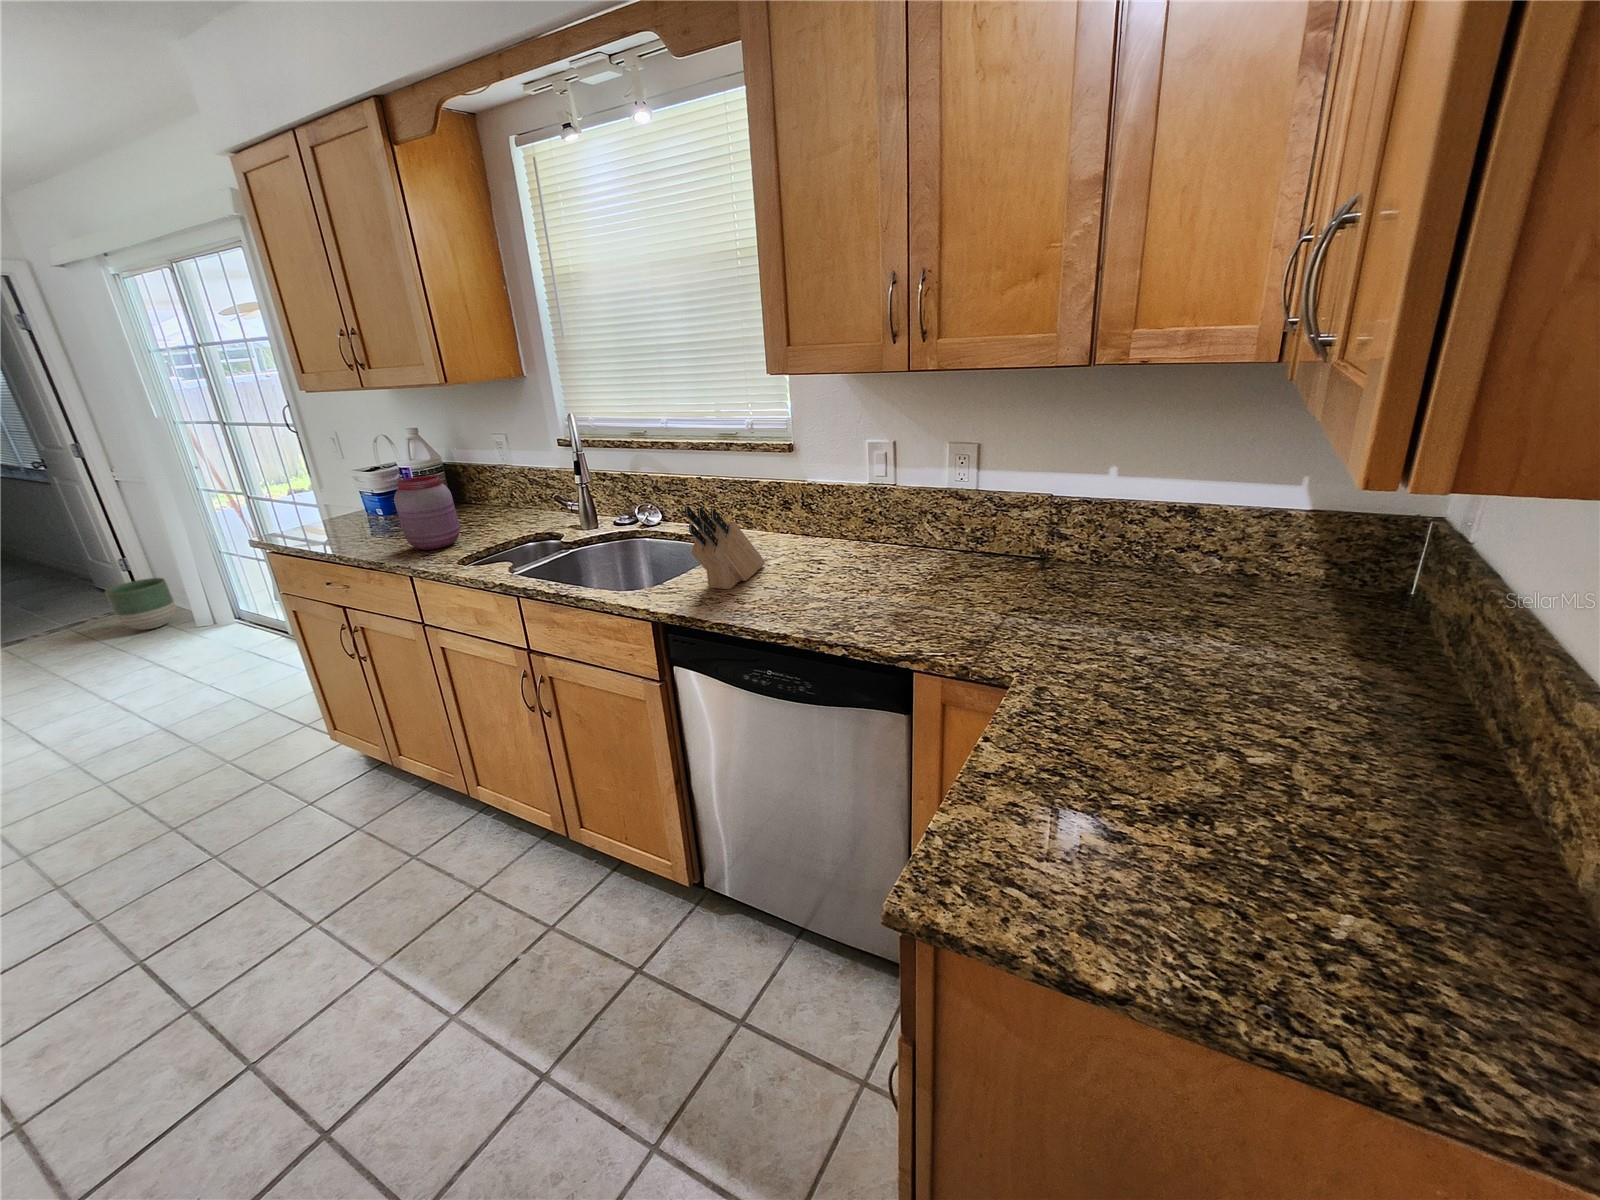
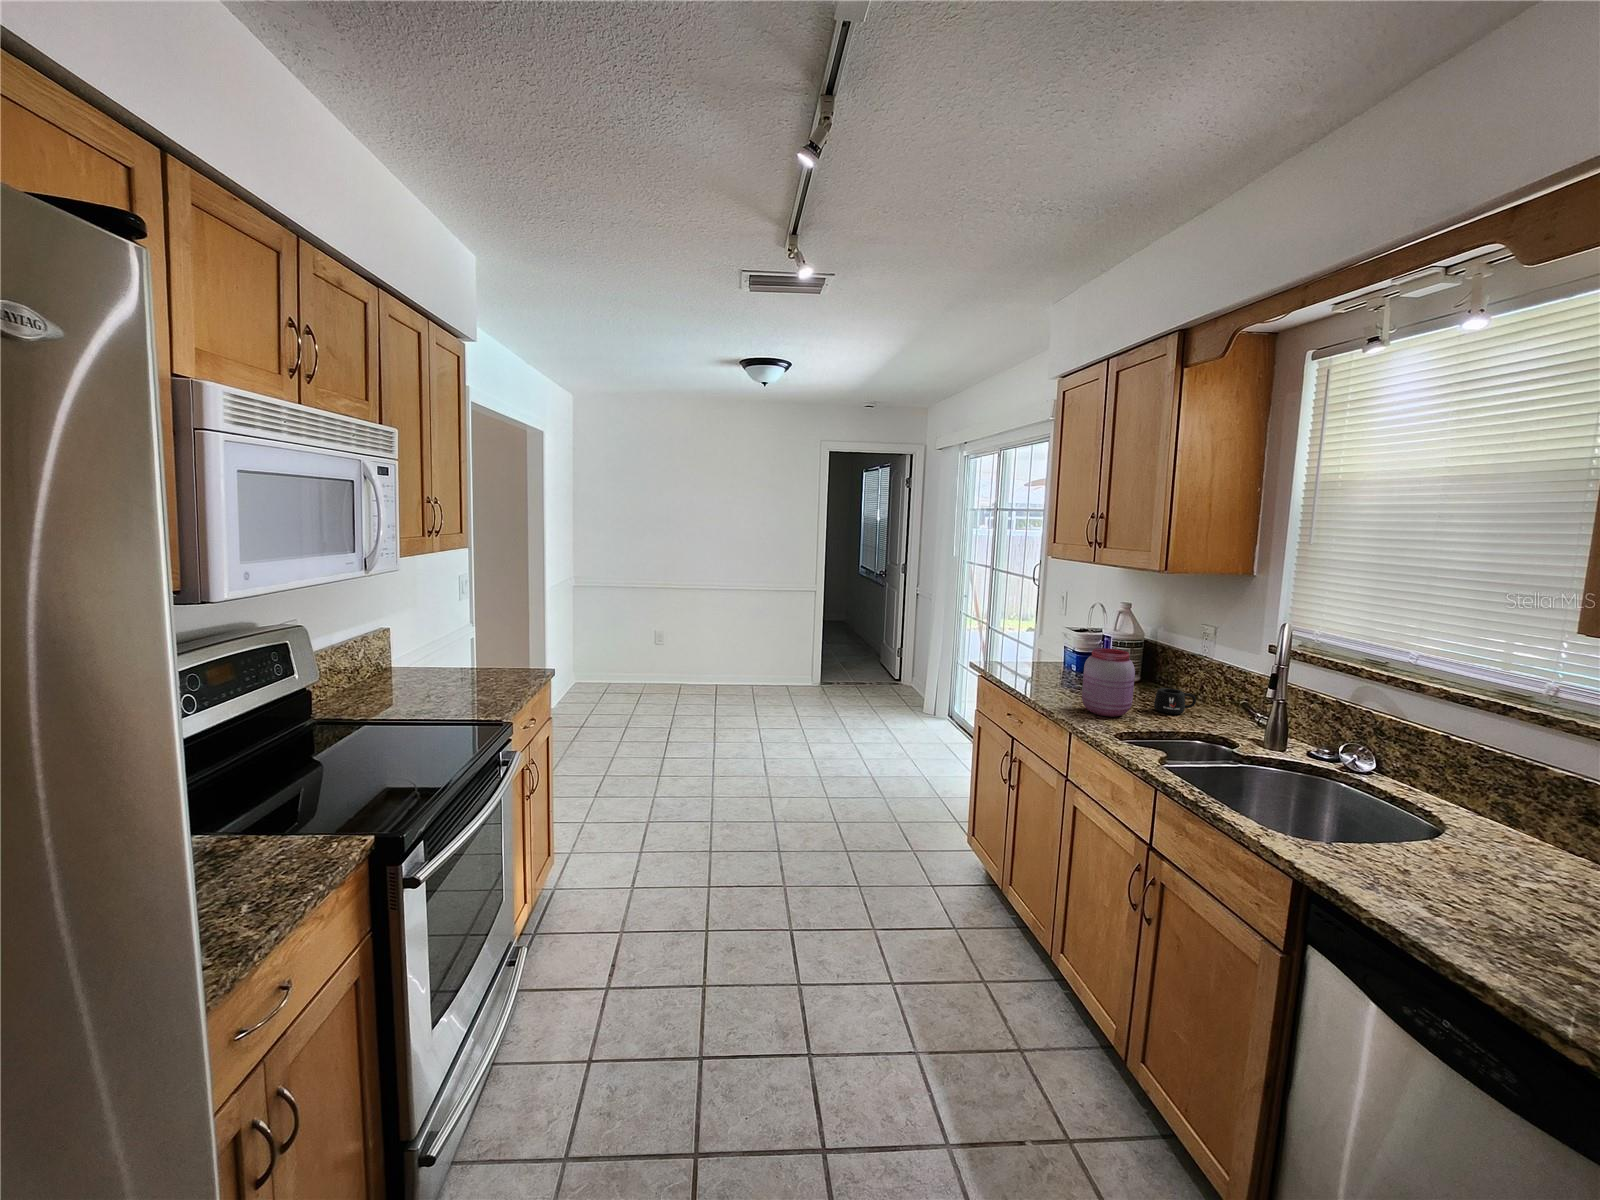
mug: none [479,502,517,528] -> present [1154,688,1196,714]
knife block: present [685,506,765,589] -> none [1378,765,1515,892]
planter: present [105,578,176,630] -> none [887,666,920,703]

